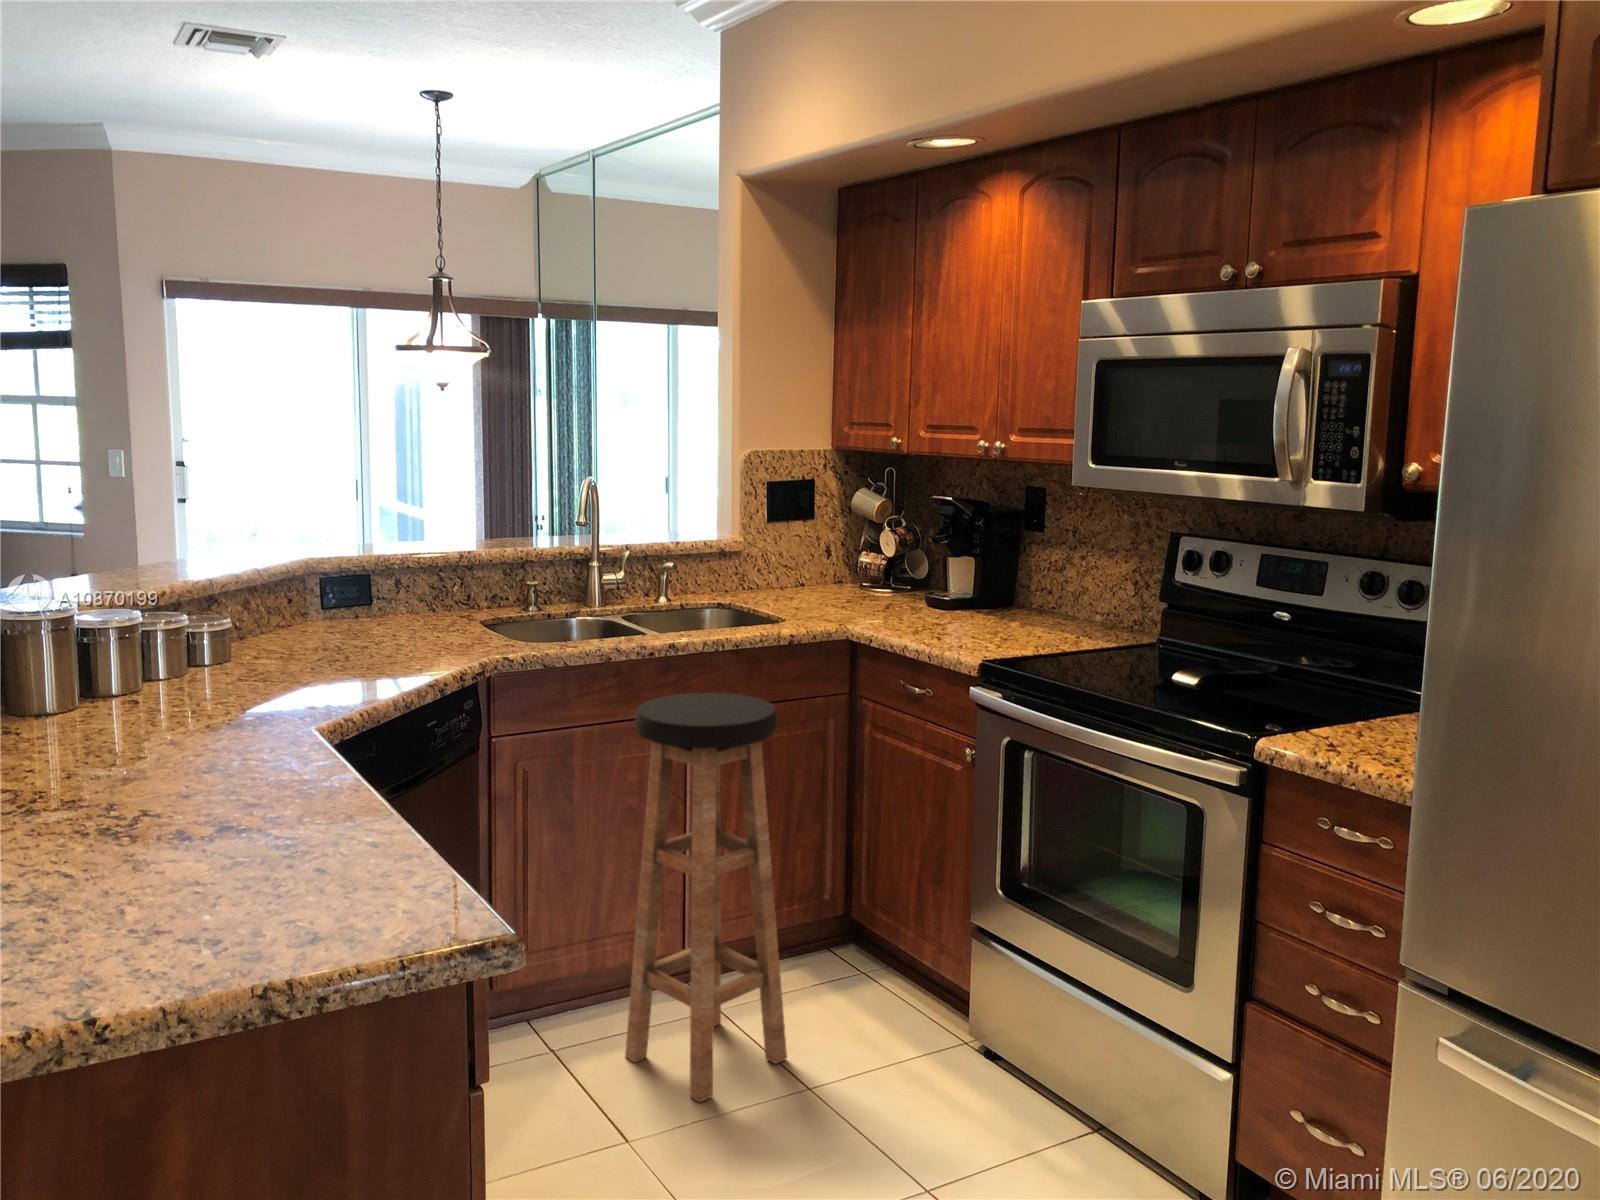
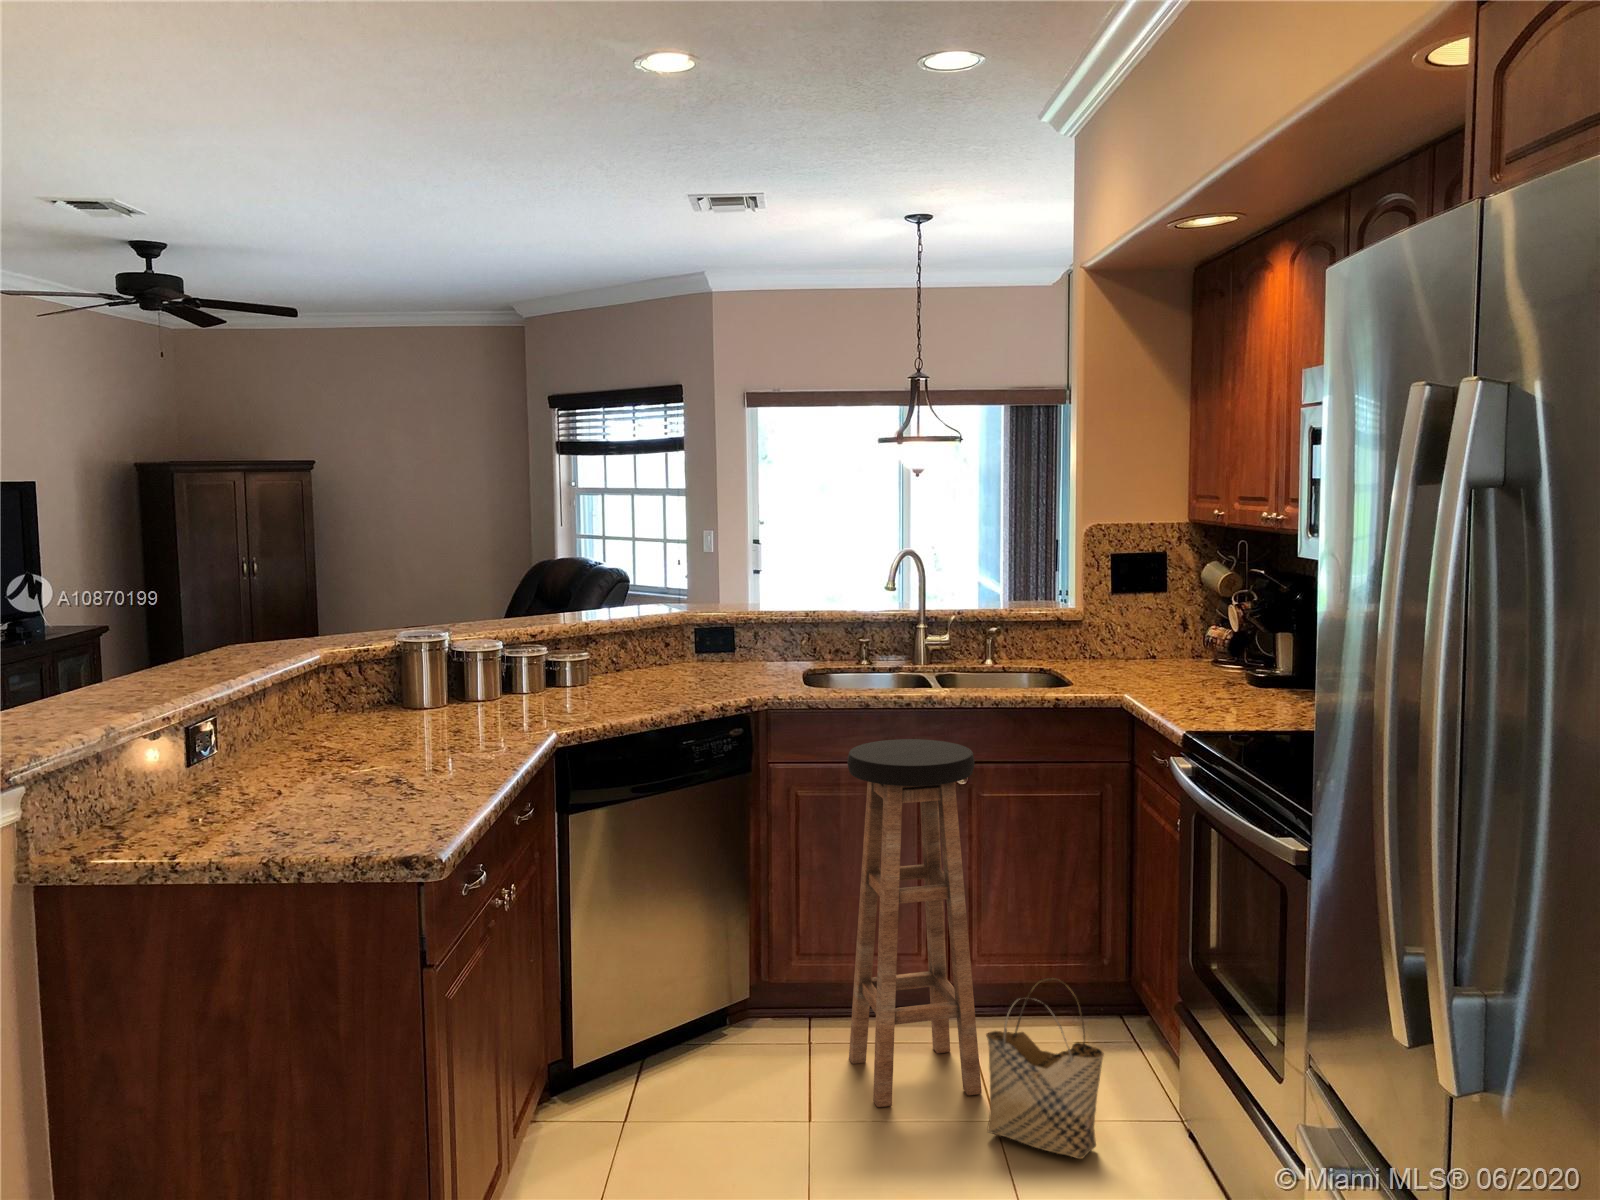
woven basket: none [820,924,941,1098] -> present [986,978,1104,1159]

